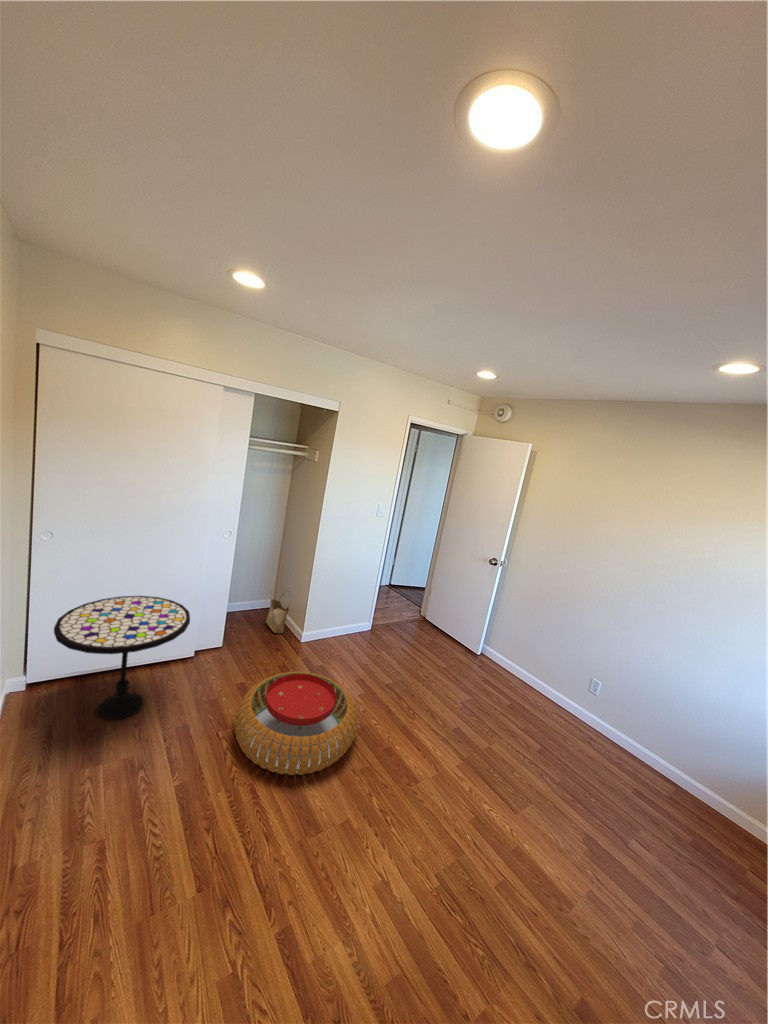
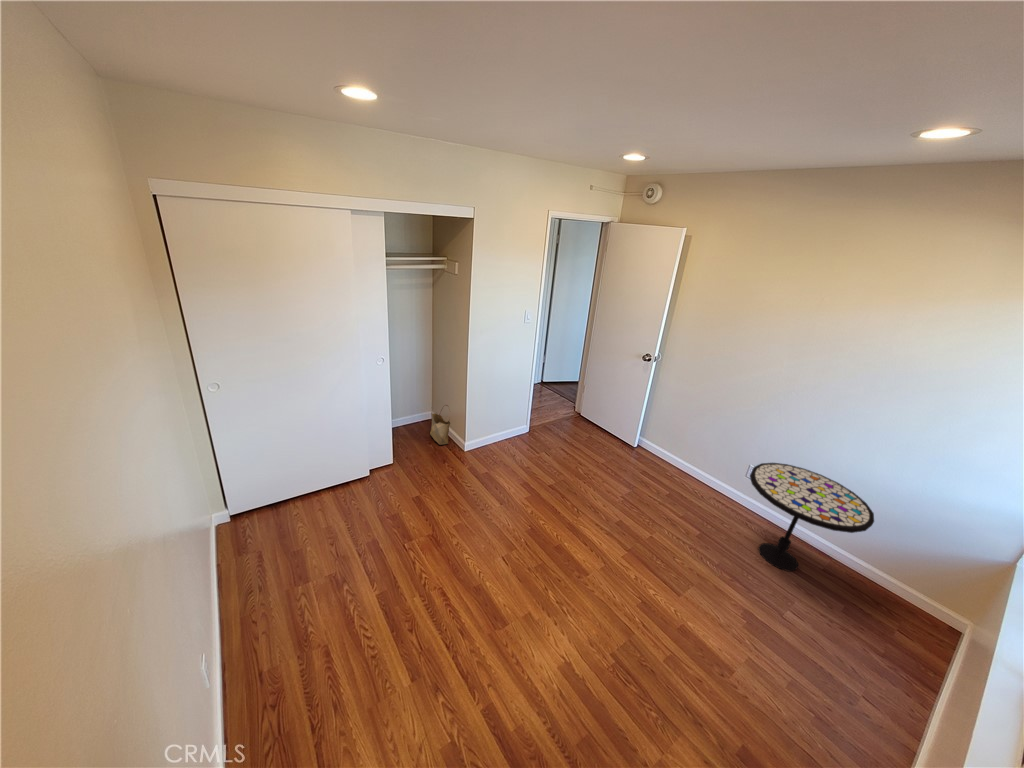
side table: present [54,596,190,720] -> present [750,463,874,571]
pouf: present [234,671,358,775] -> none [418,484,528,578]

